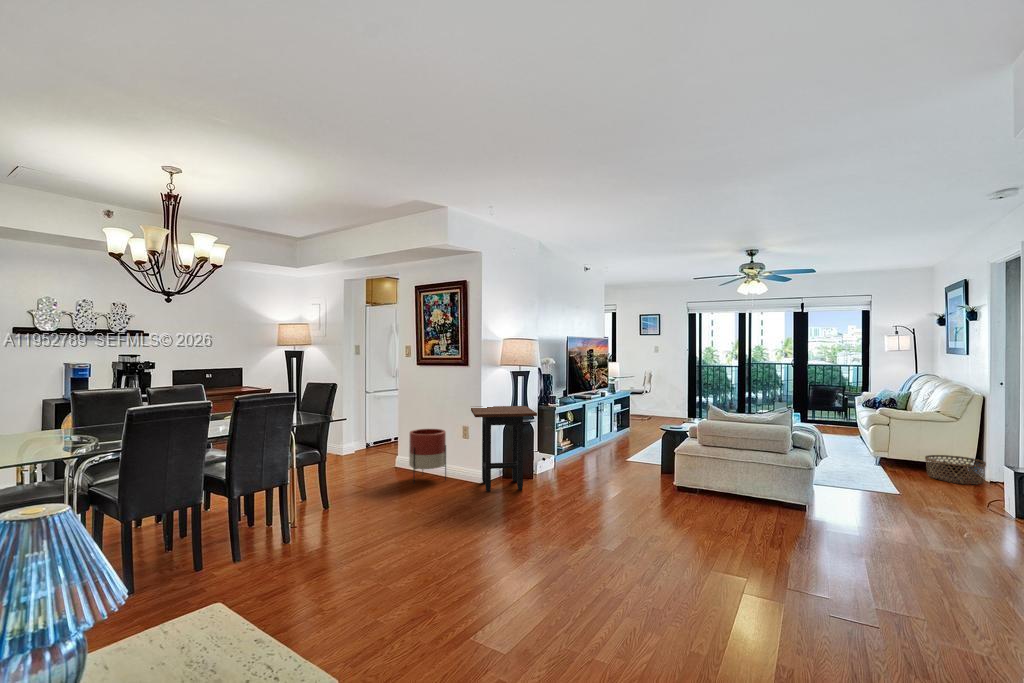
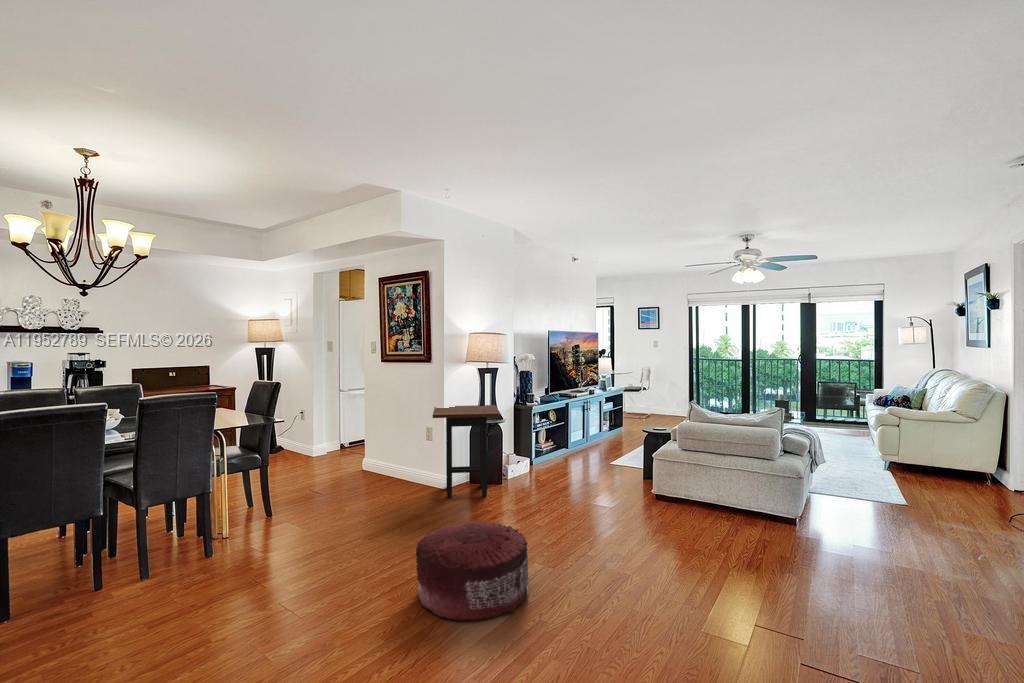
planter: present [409,429,446,483] -> none [370,430,410,489]
basket: present [925,455,986,484] -> none [938,459,1008,493]
pouf: none [493,506,592,591] -> present [416,520,529,621]

